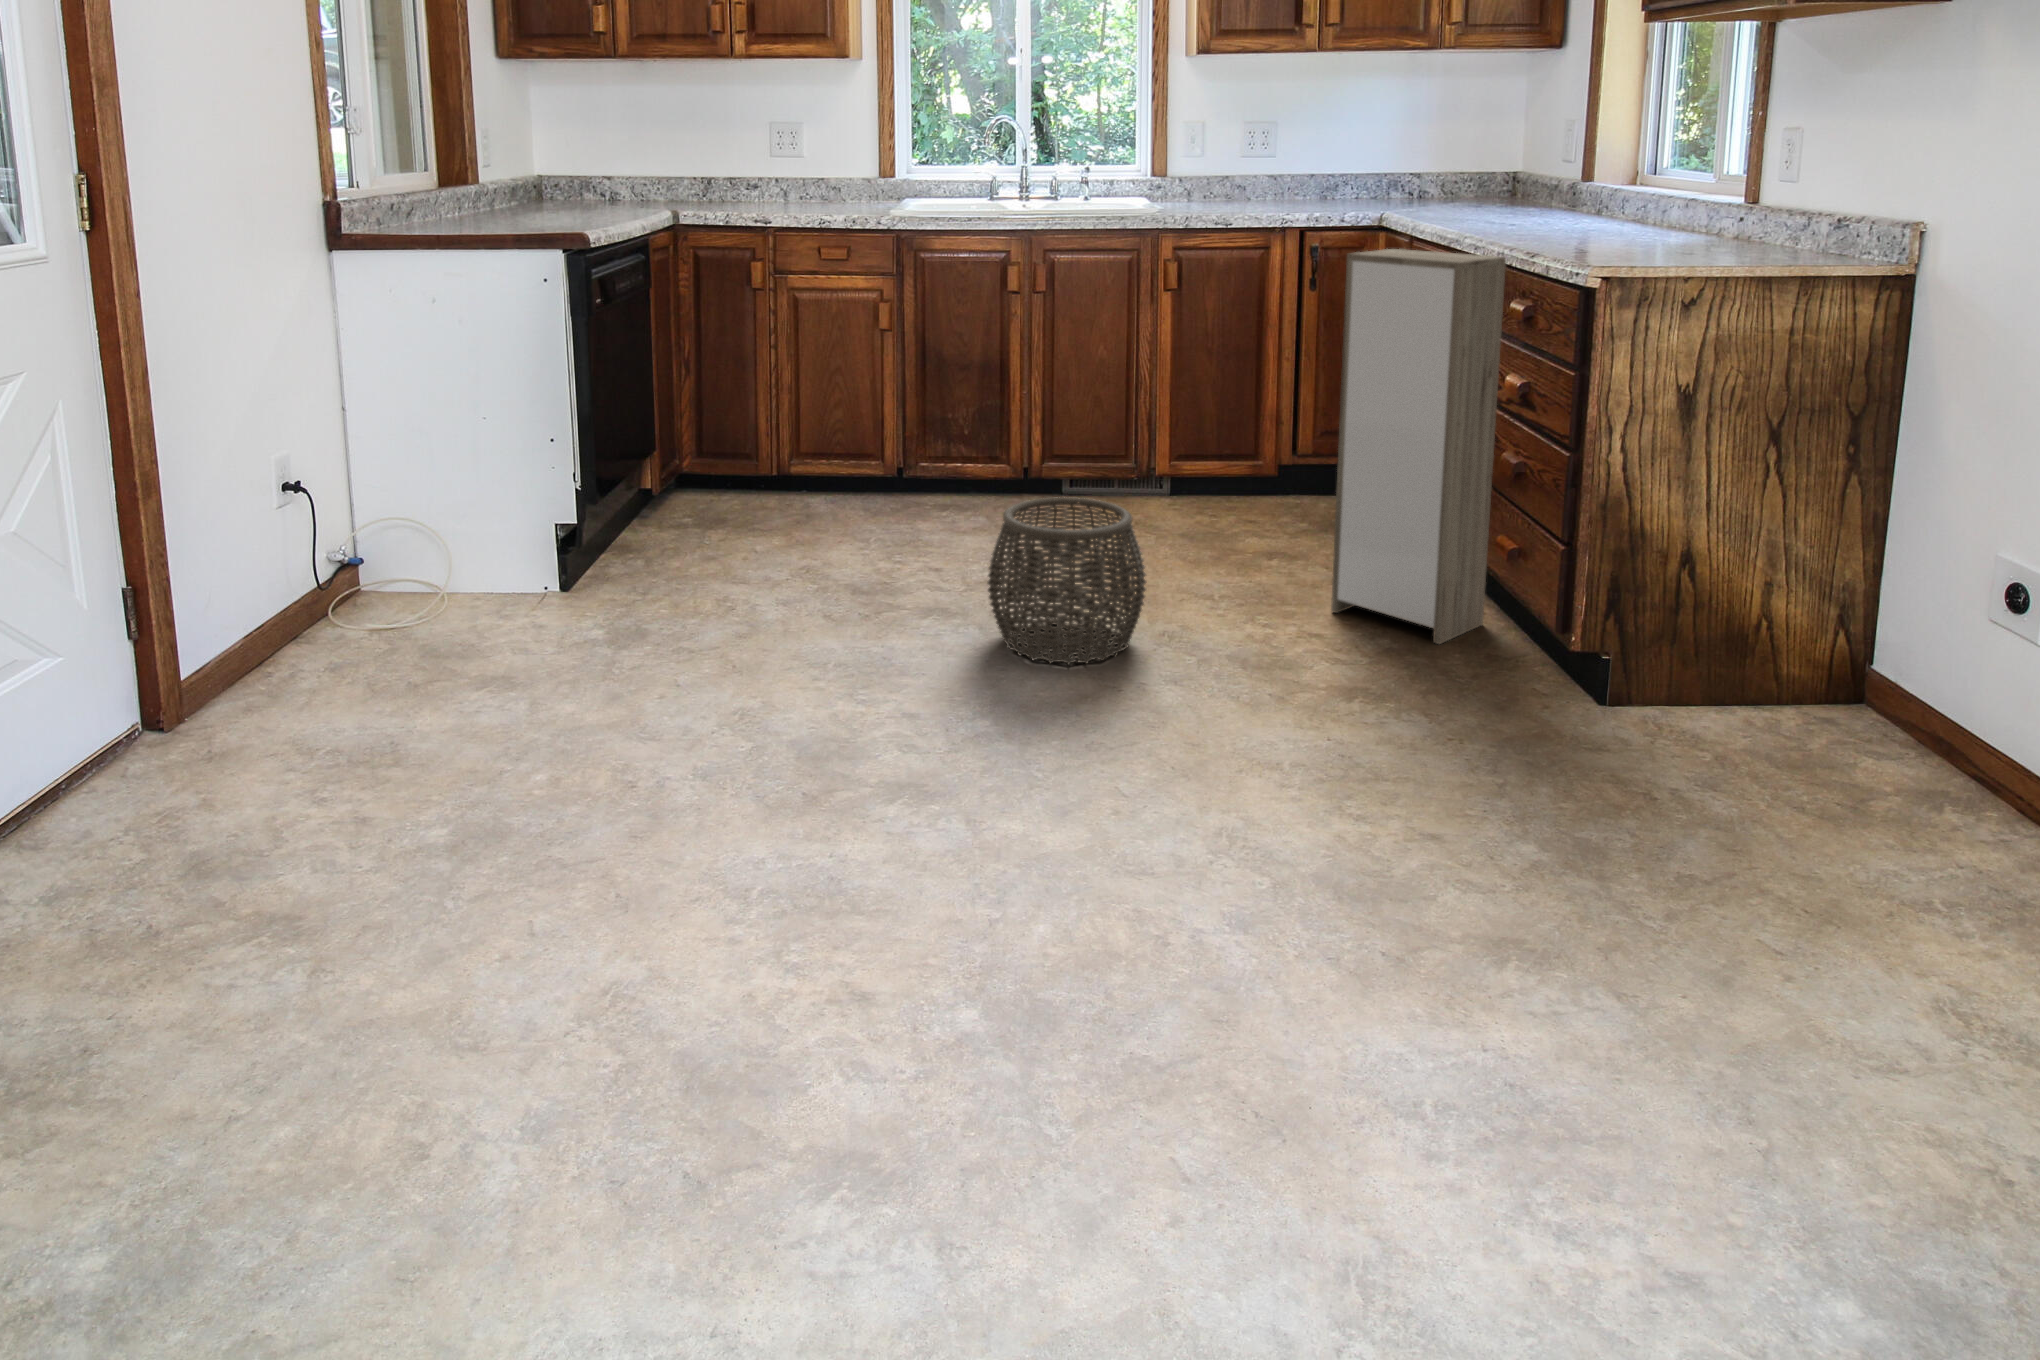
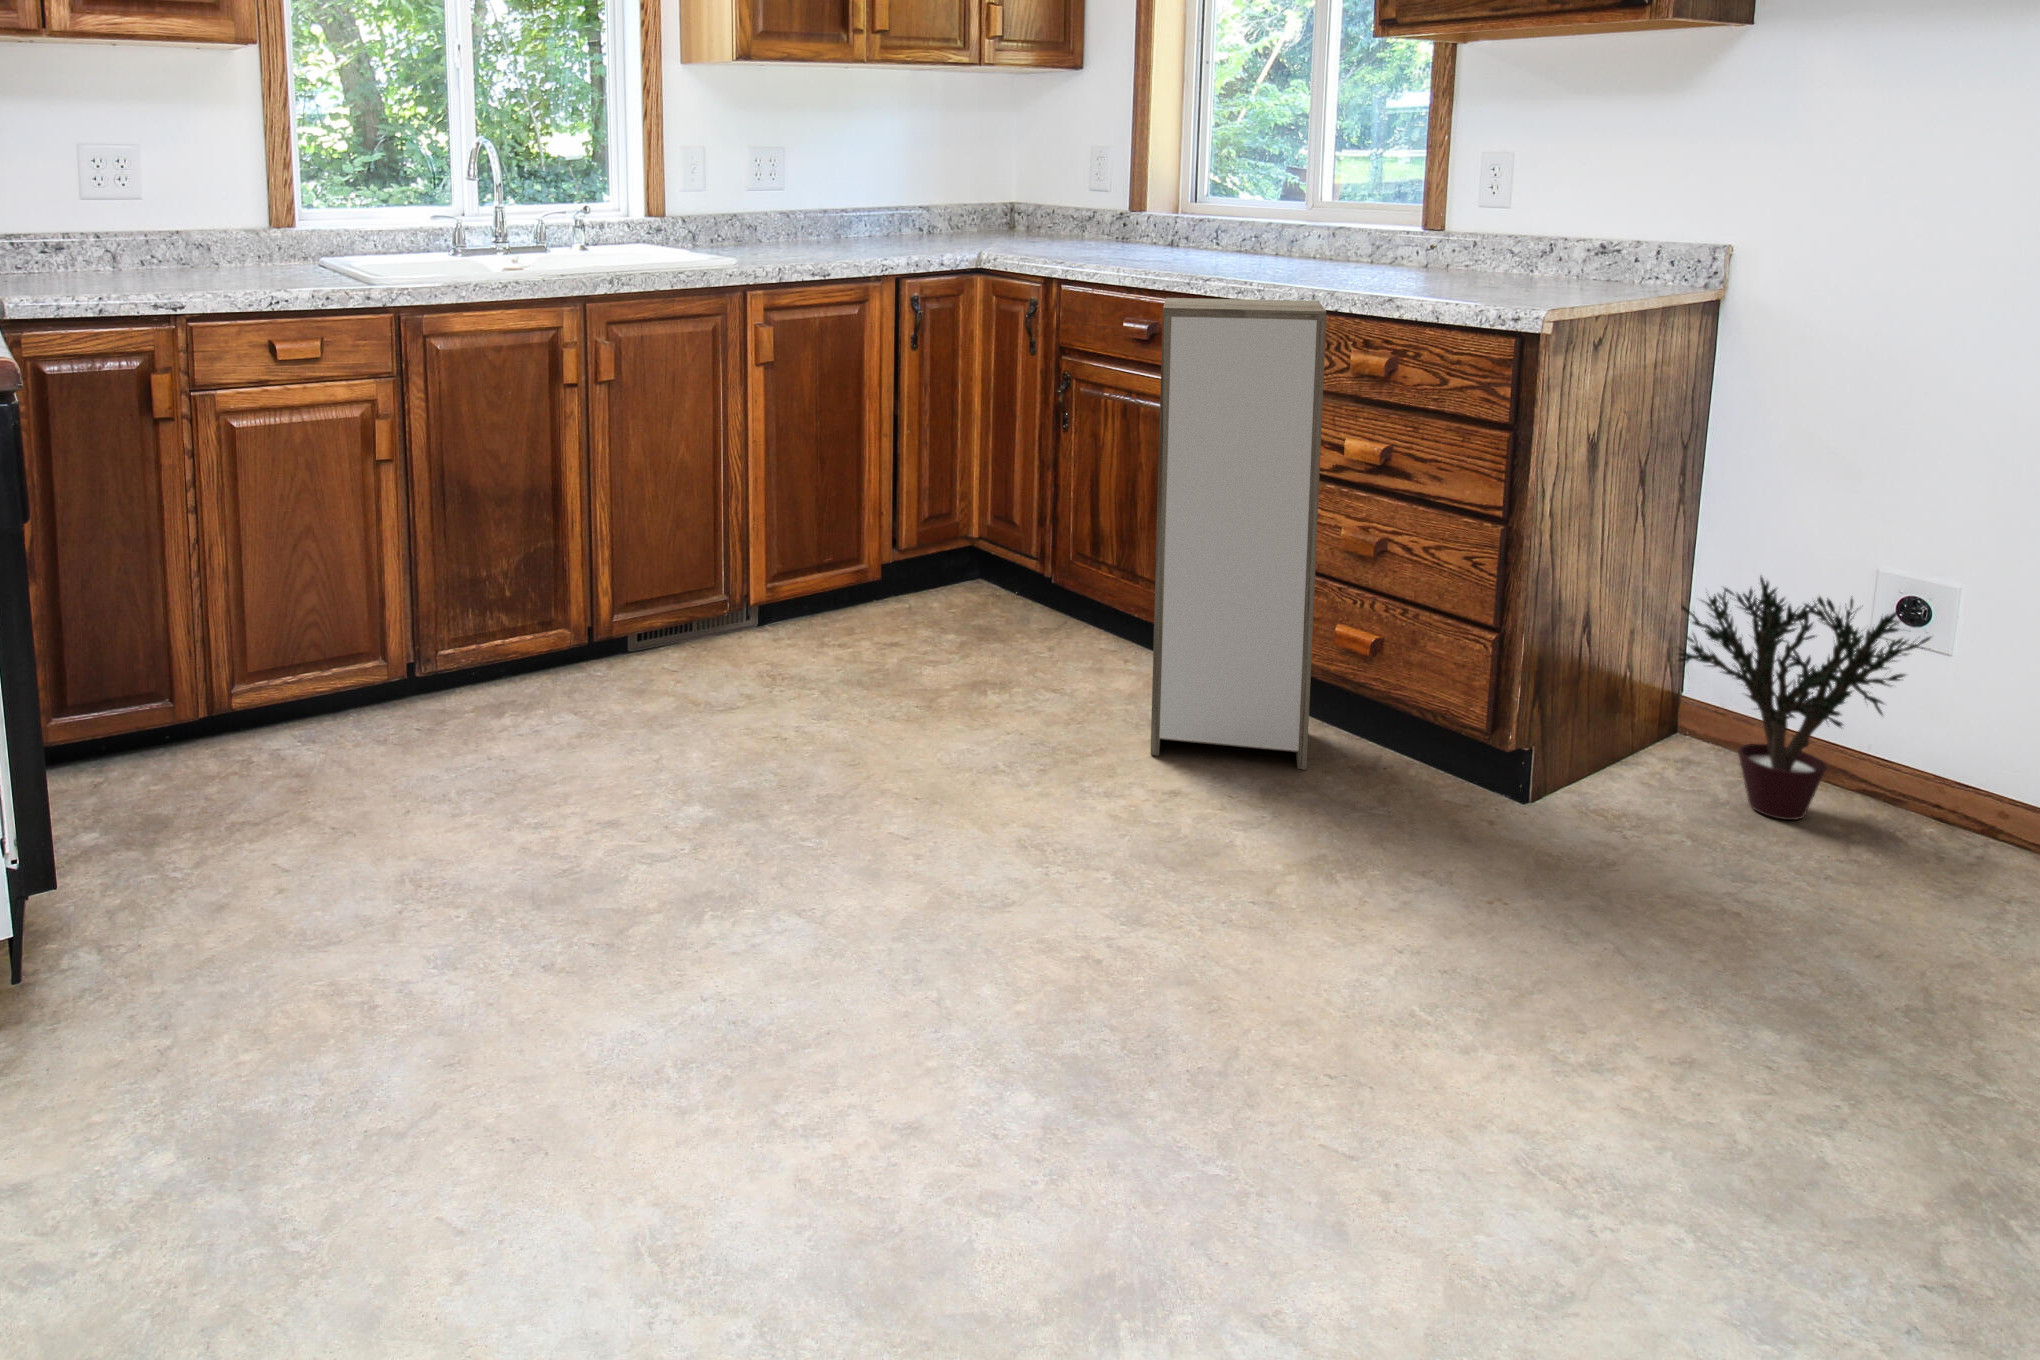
woven basket: present [988,498,1146,664] -> none [835,681,1067,947]
potted plant: none [1717,536,1994,770] -> present [1679,575,1931,820]

